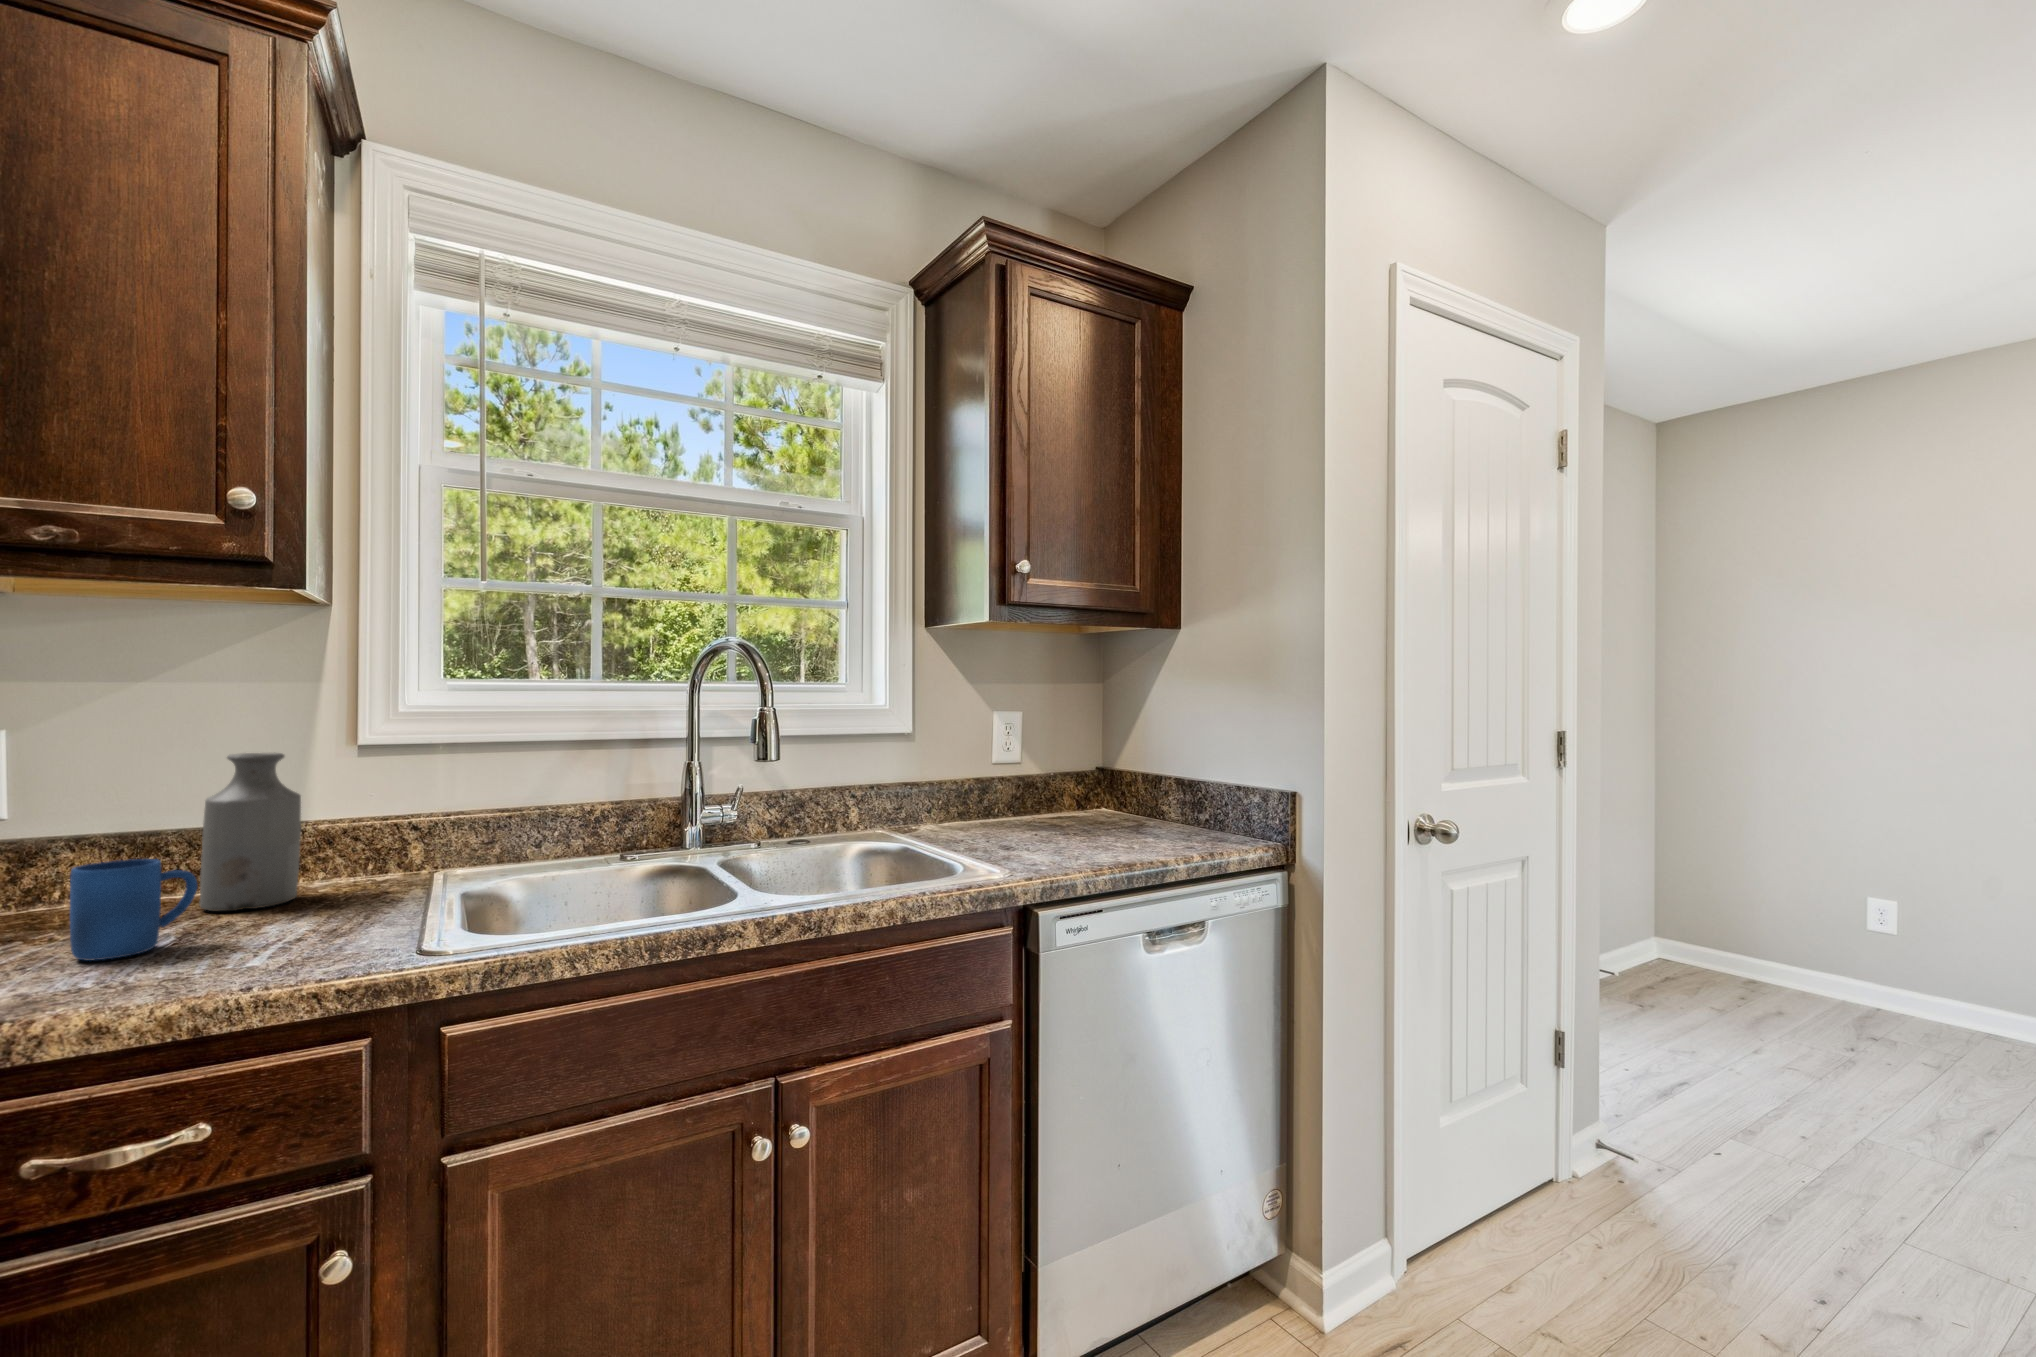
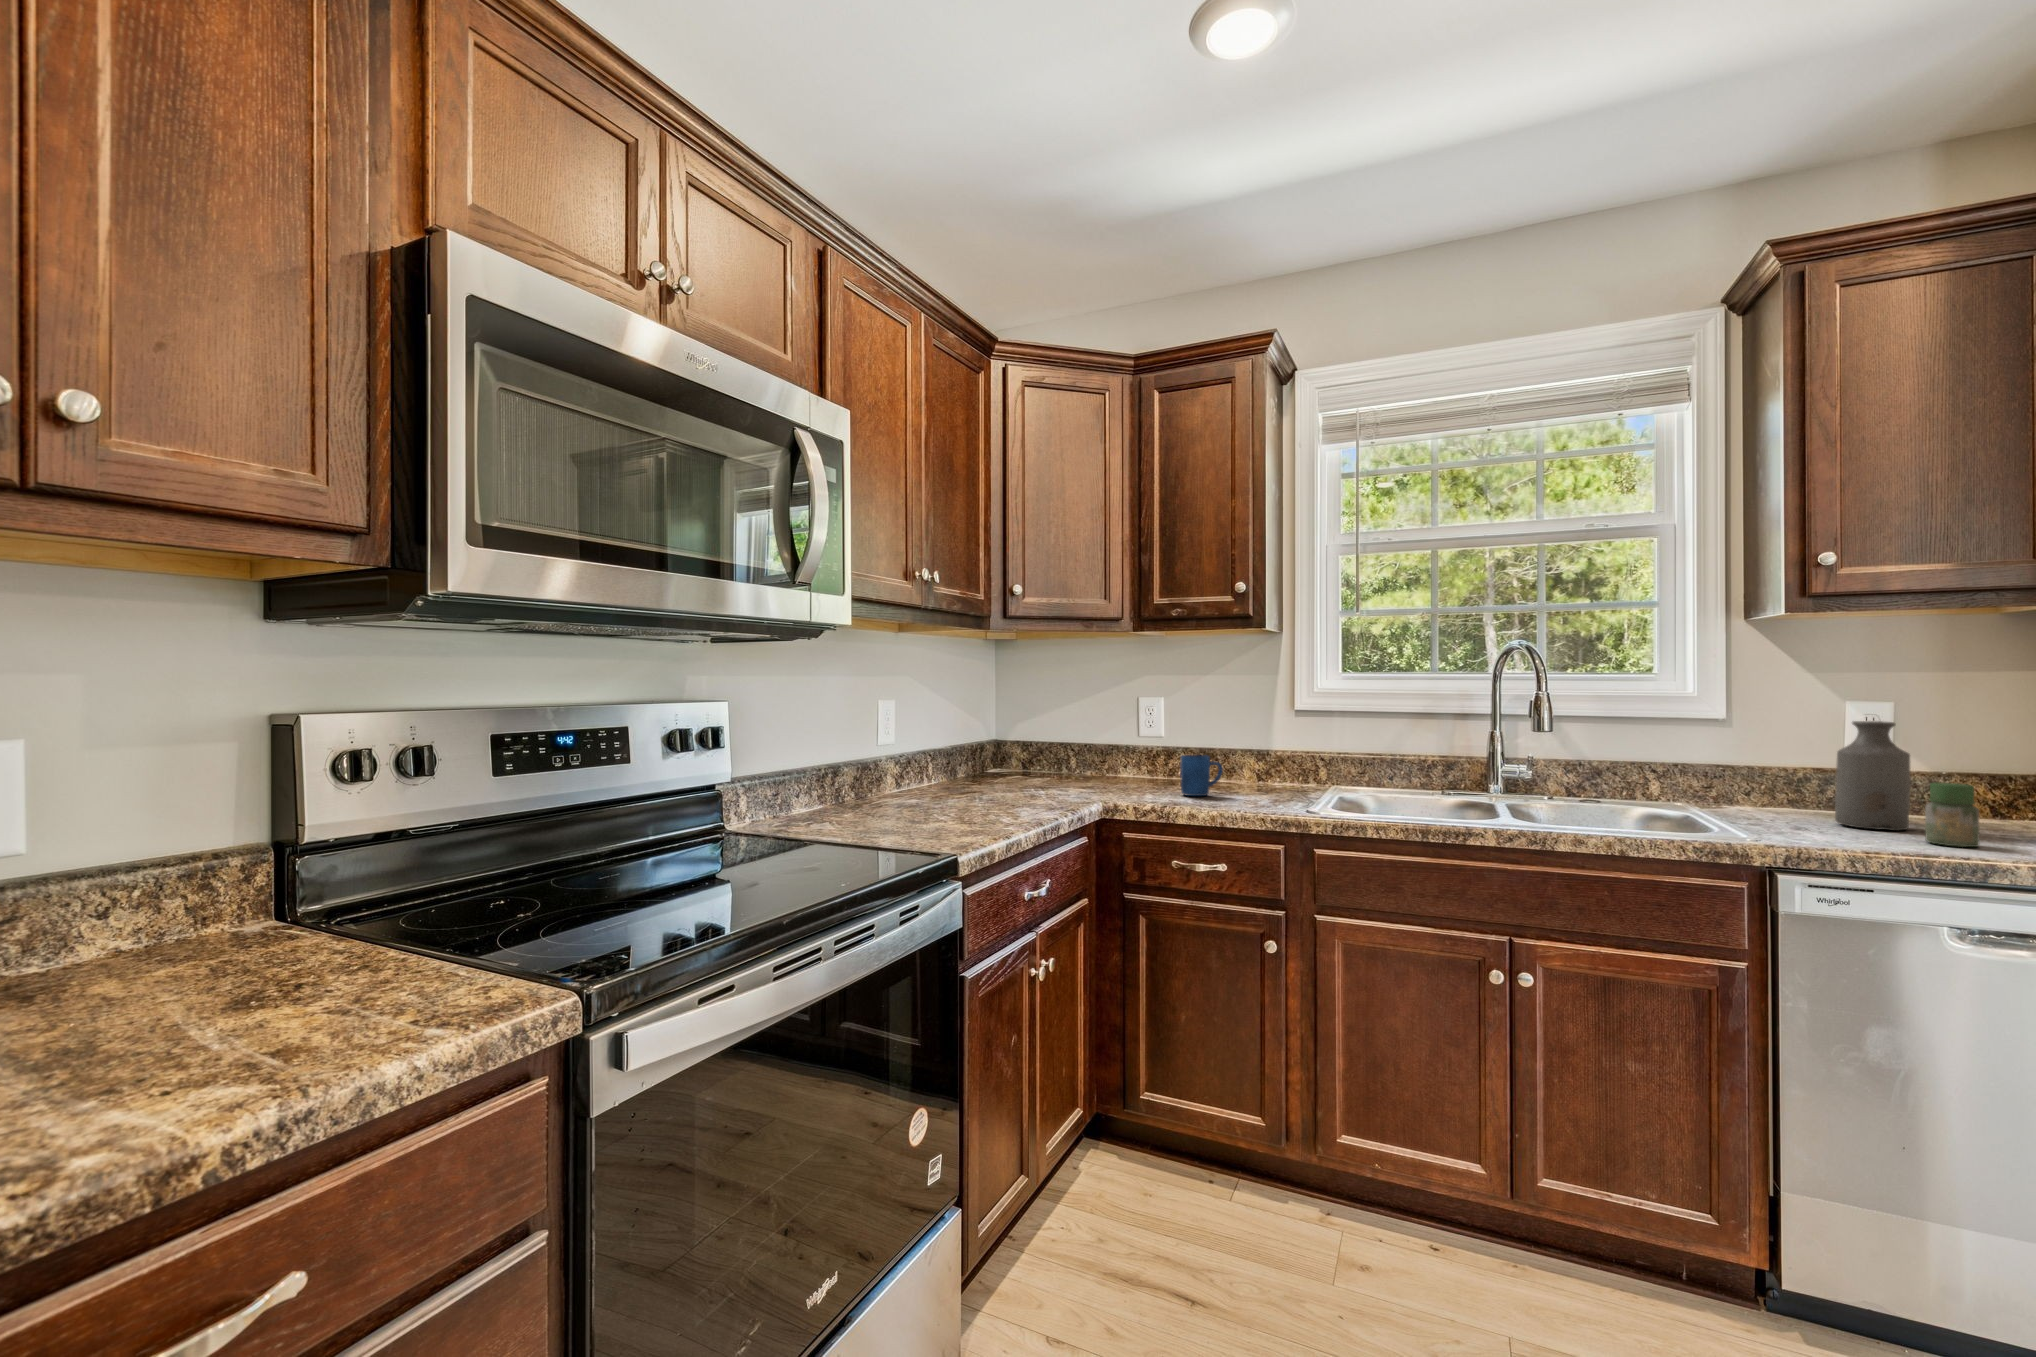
bottle: present [200,753,301,911] -> present [1835,721,1911,831]
jar: none [1107,790,1143,852] -> present [1925,783,1979,847]

